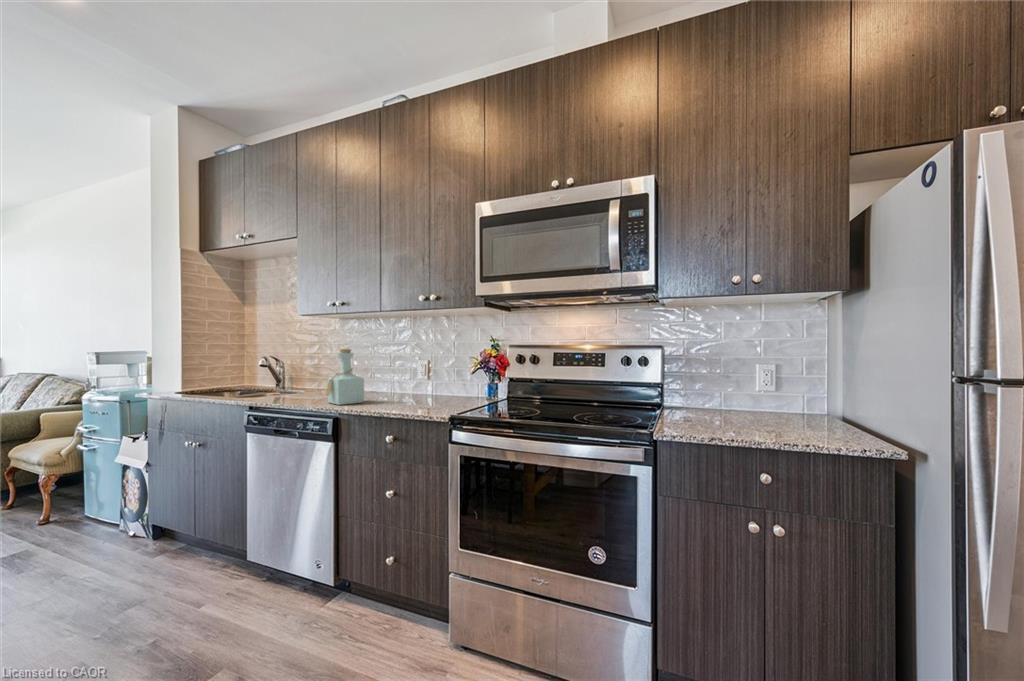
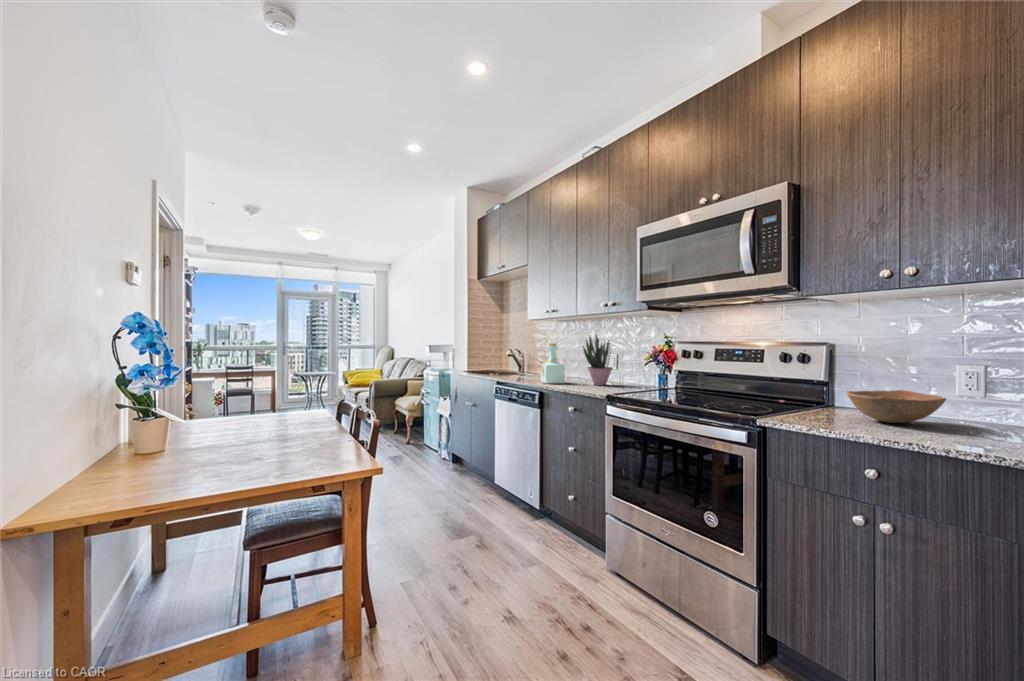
potted plant: none [390,336,428,402] -> present [583,335,612,385]
bowl: none [704,389,782,421] -> present [847,390,946,423]

